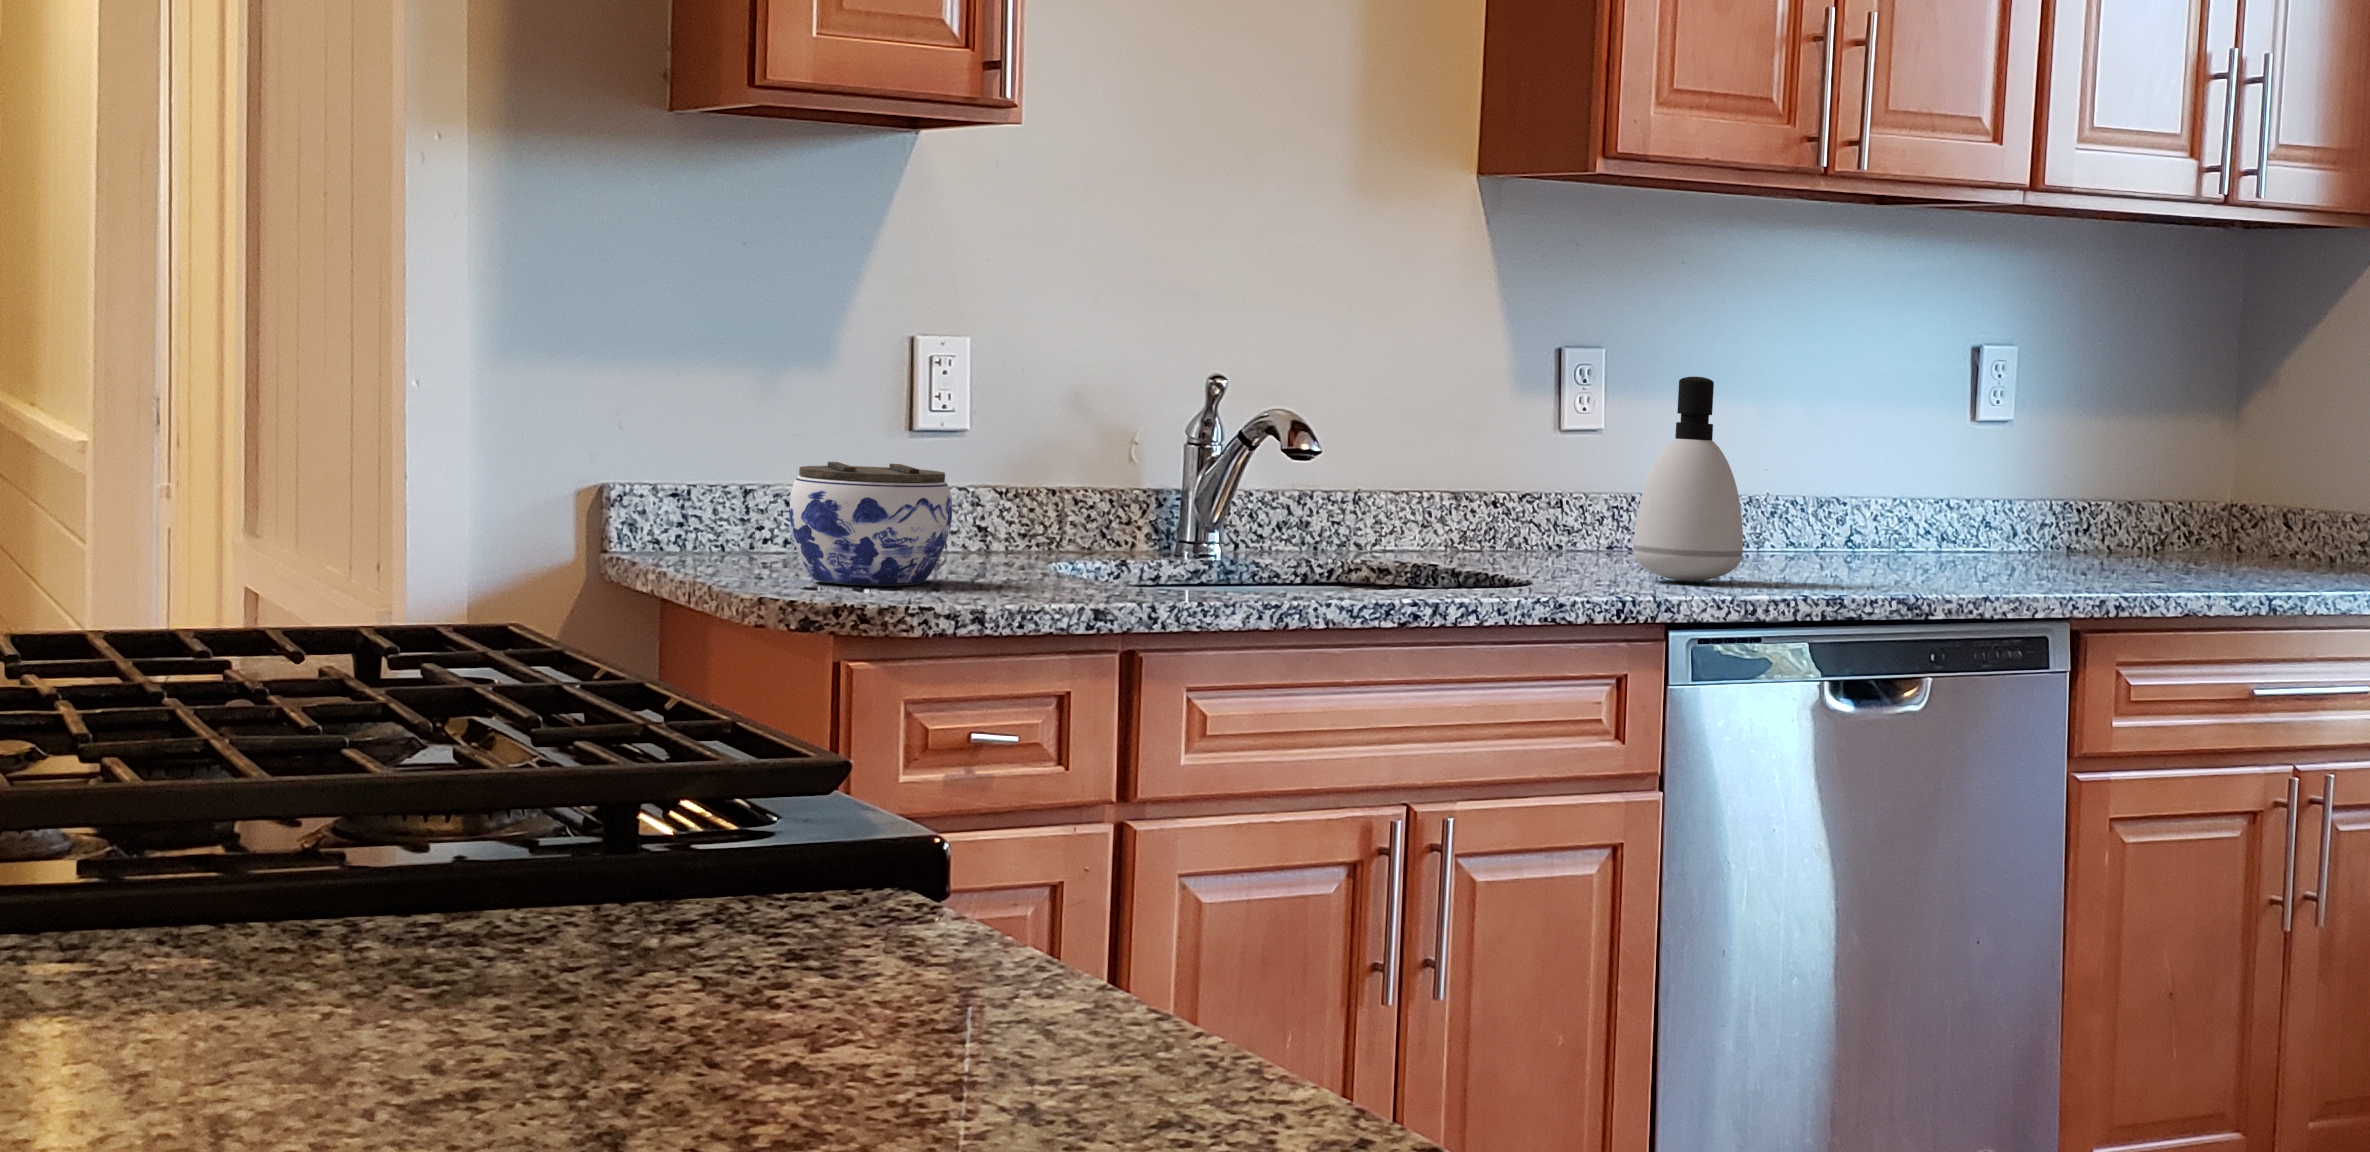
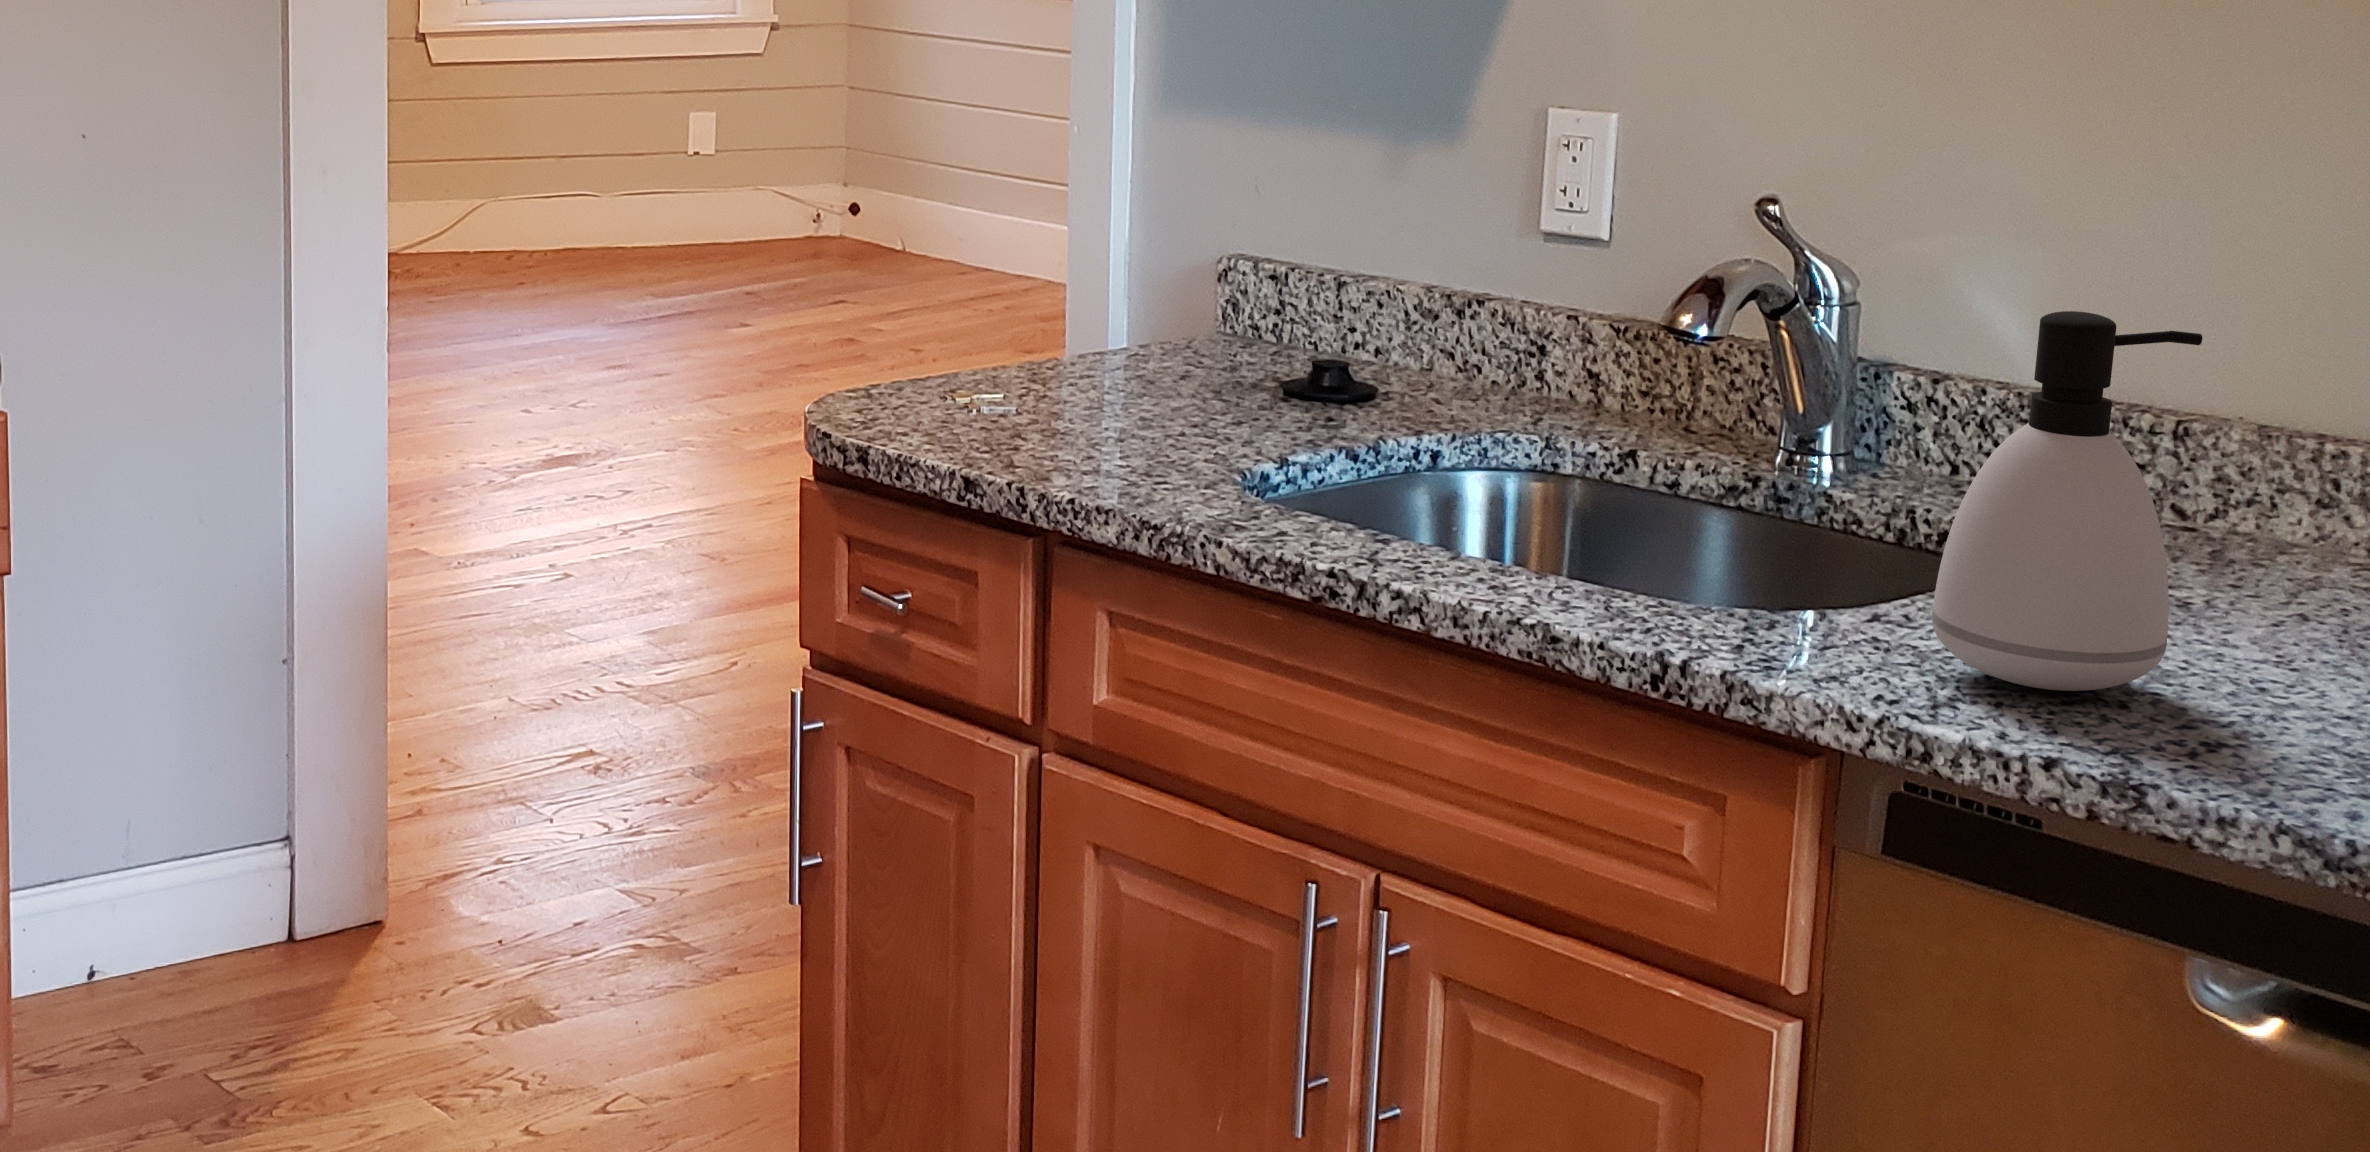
jar: present [789,462,953,586] -> none [979,269,1158,417]

